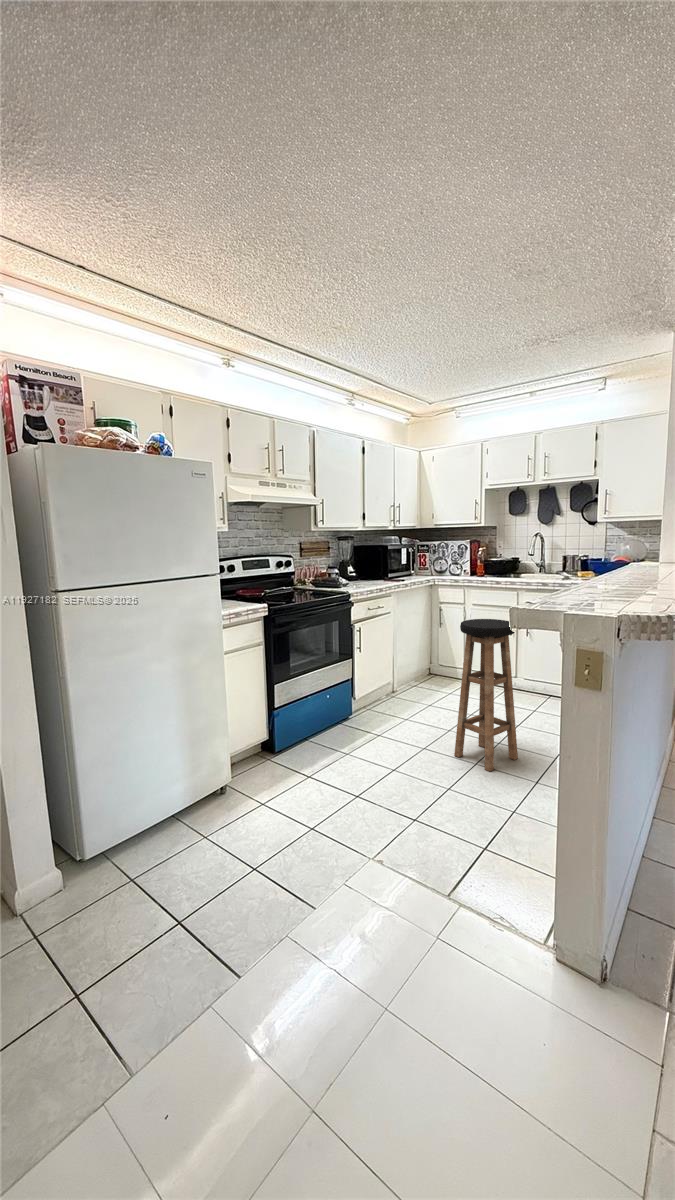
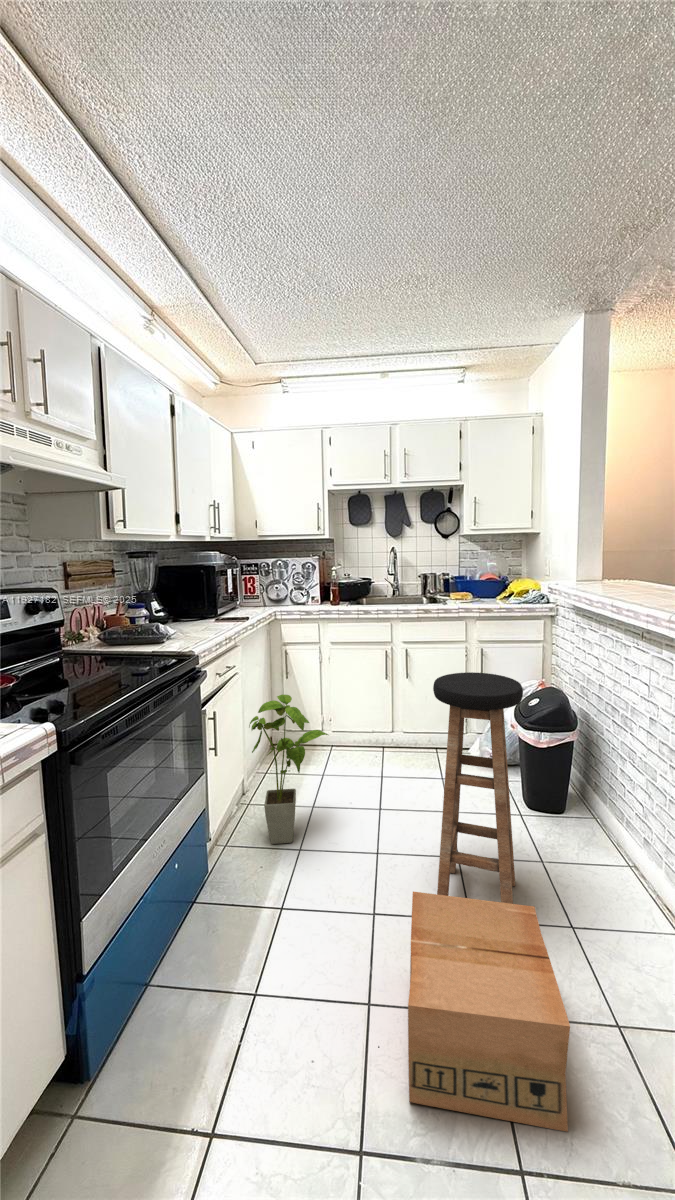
house plant: none [382,625,432,716] -> present [249,694,328,844]
cardboard box: none [381,723,475,816] -> present [408,892,570,1132]

